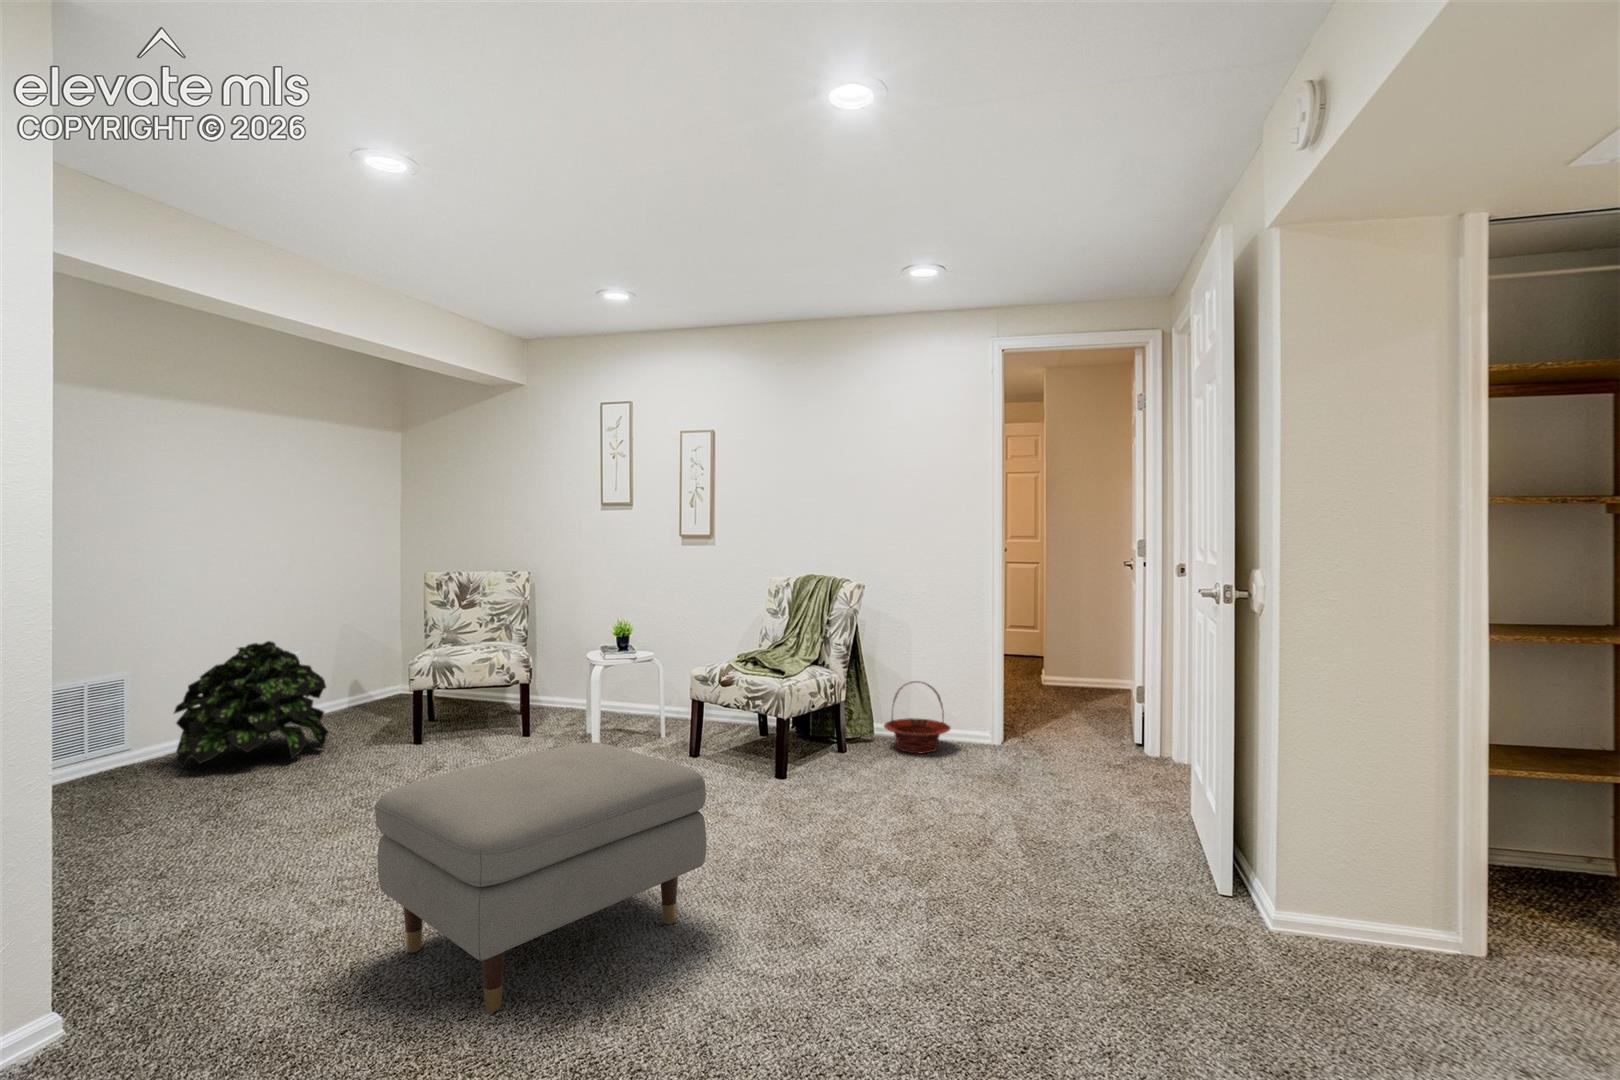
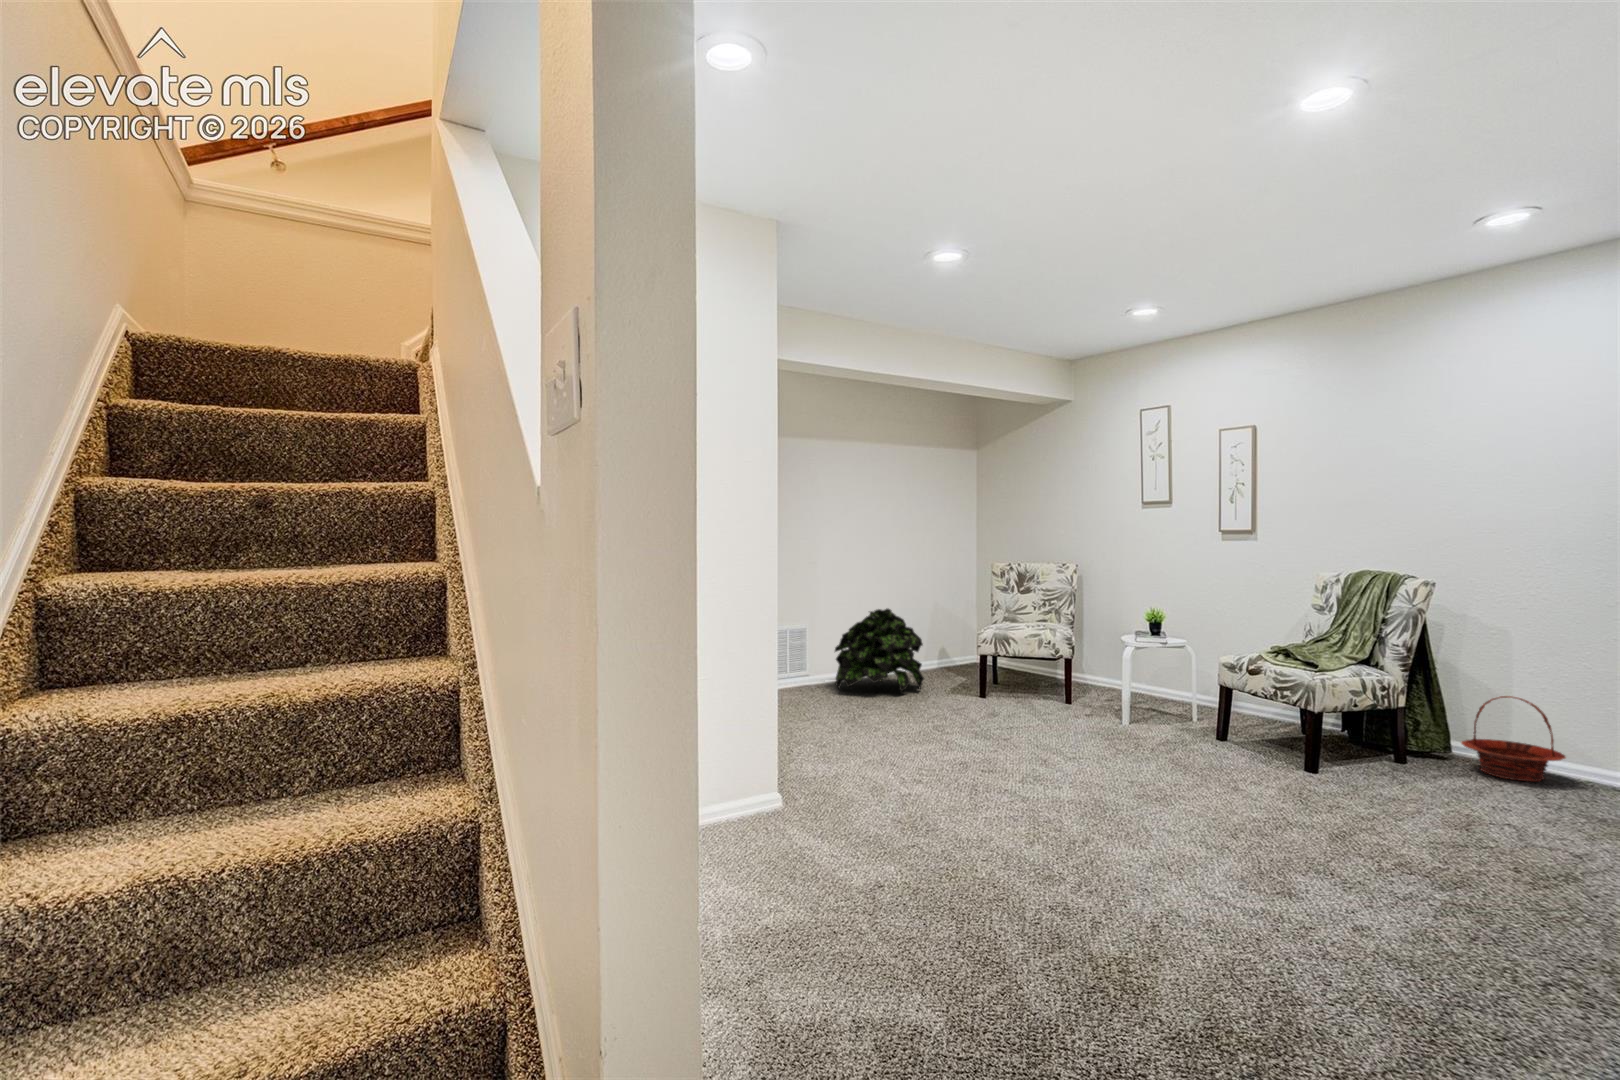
ottoman: present [375,742,706,1012] -> none [941,692,1193,861]

